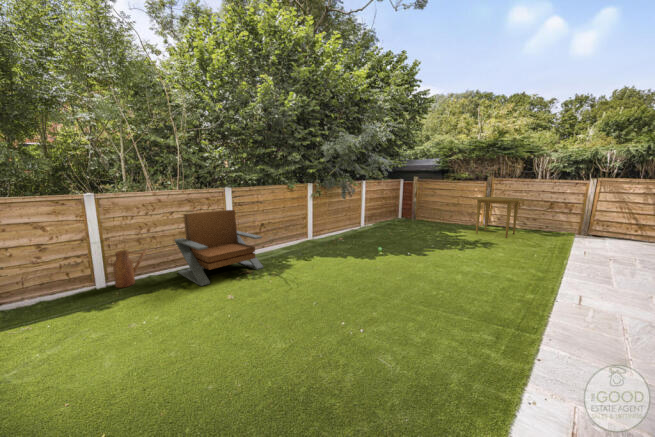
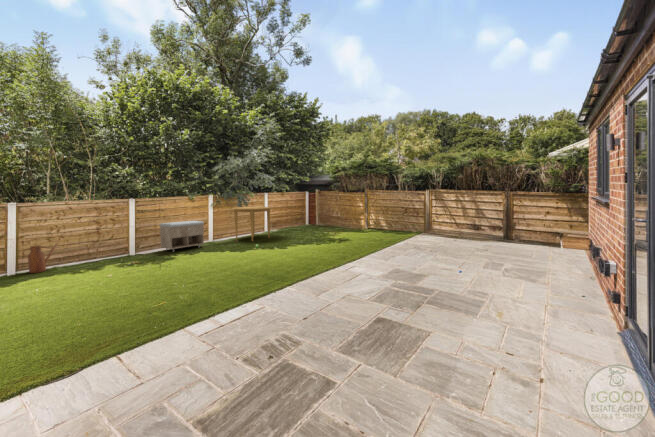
dining table: present [472,197,527,238] -> present [232,207,272,241]
lounge chair: present [174,210,263,286] -> none [81,215,157,269]
storage bench: none [259,215,308,254] -> present [160,221,204,251]

